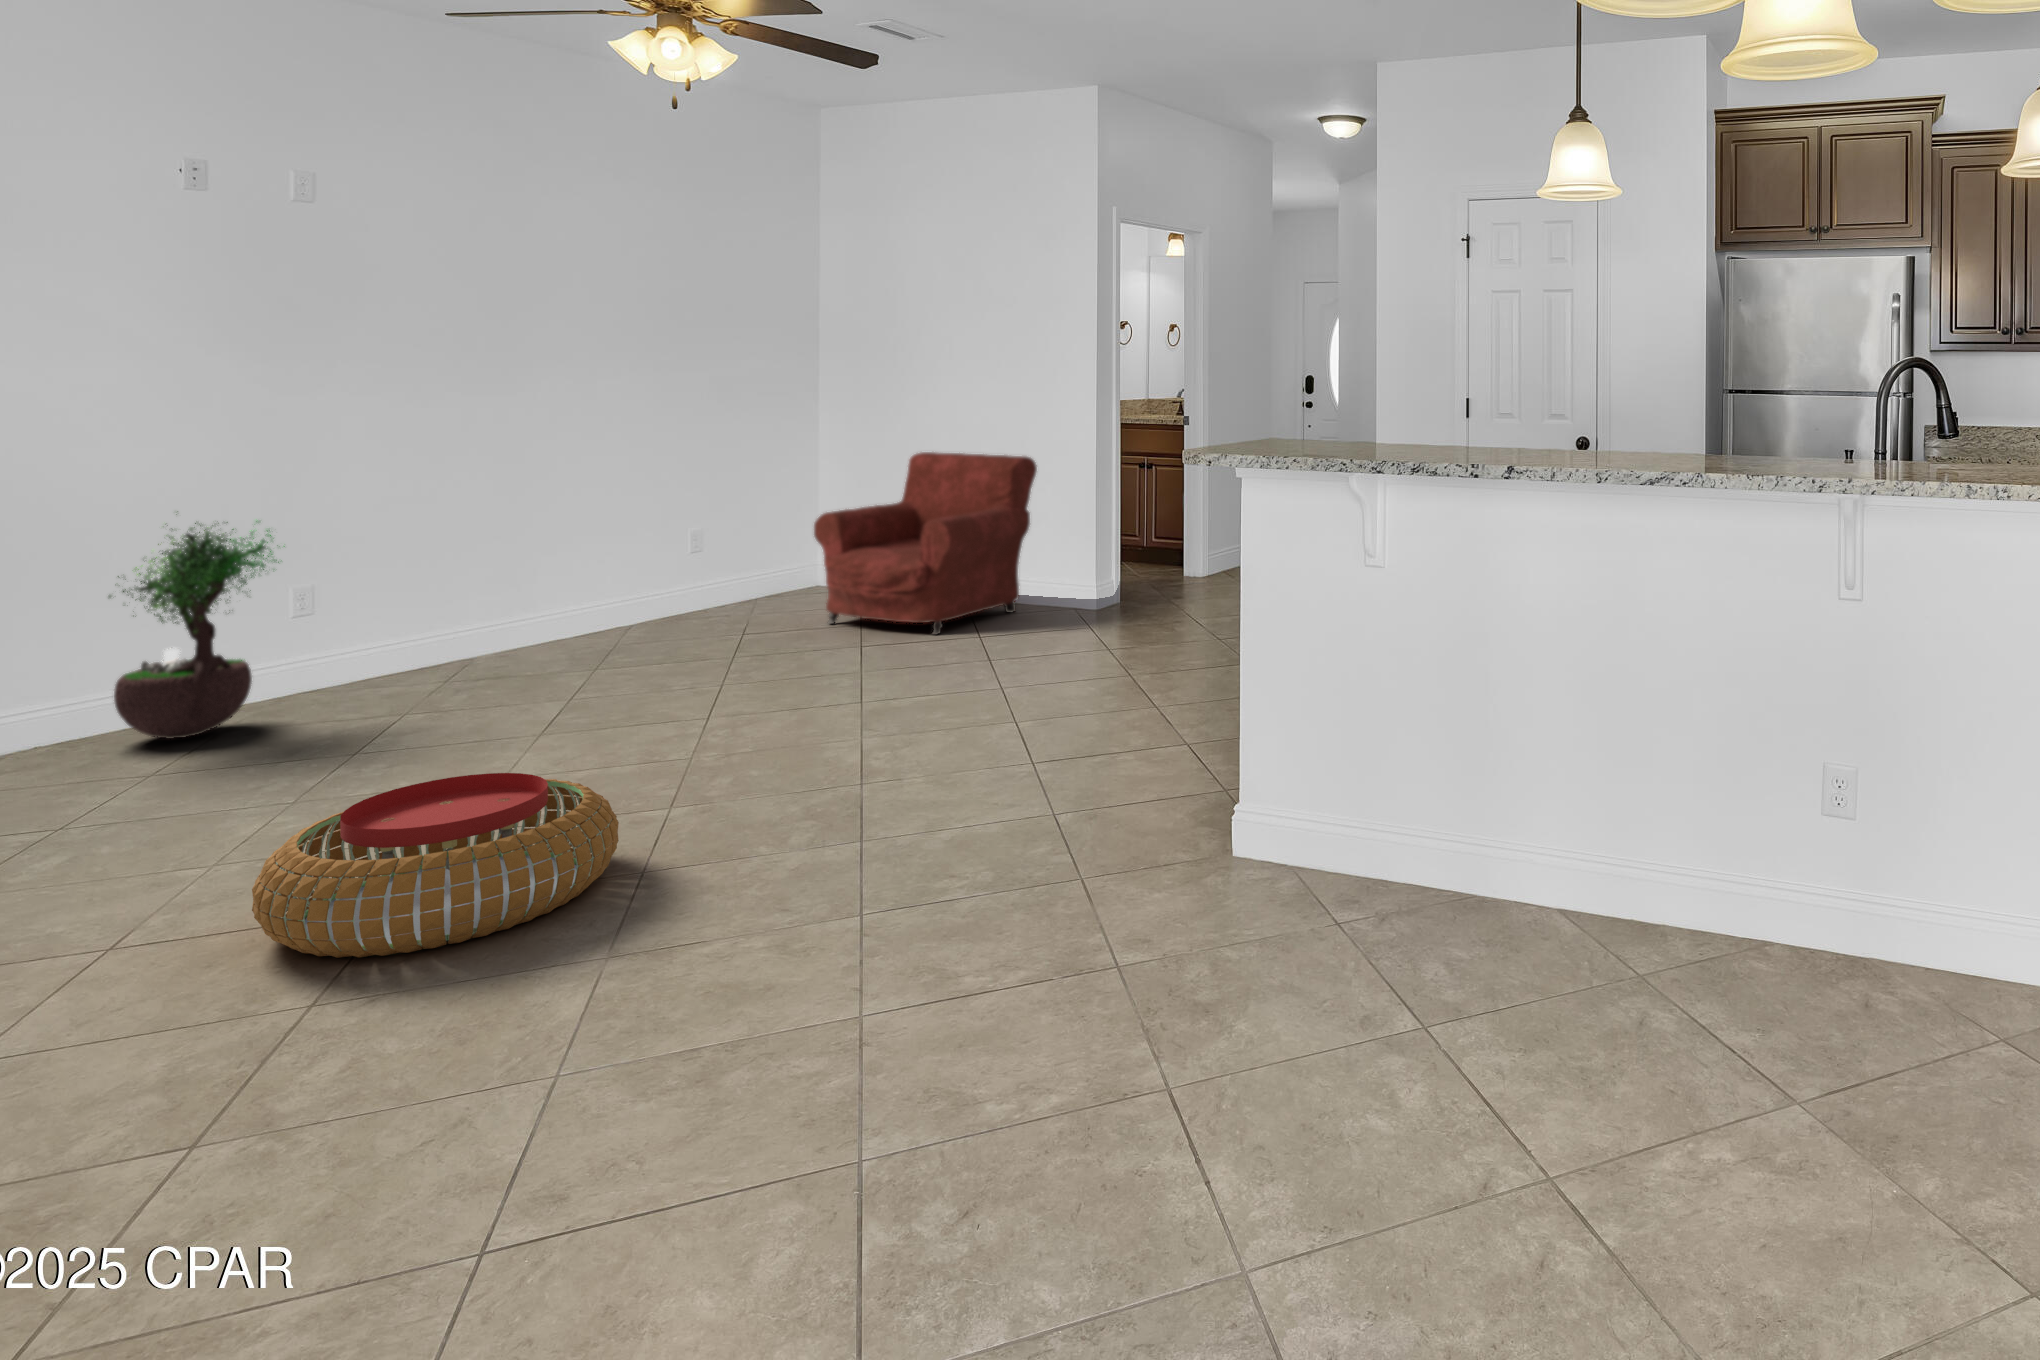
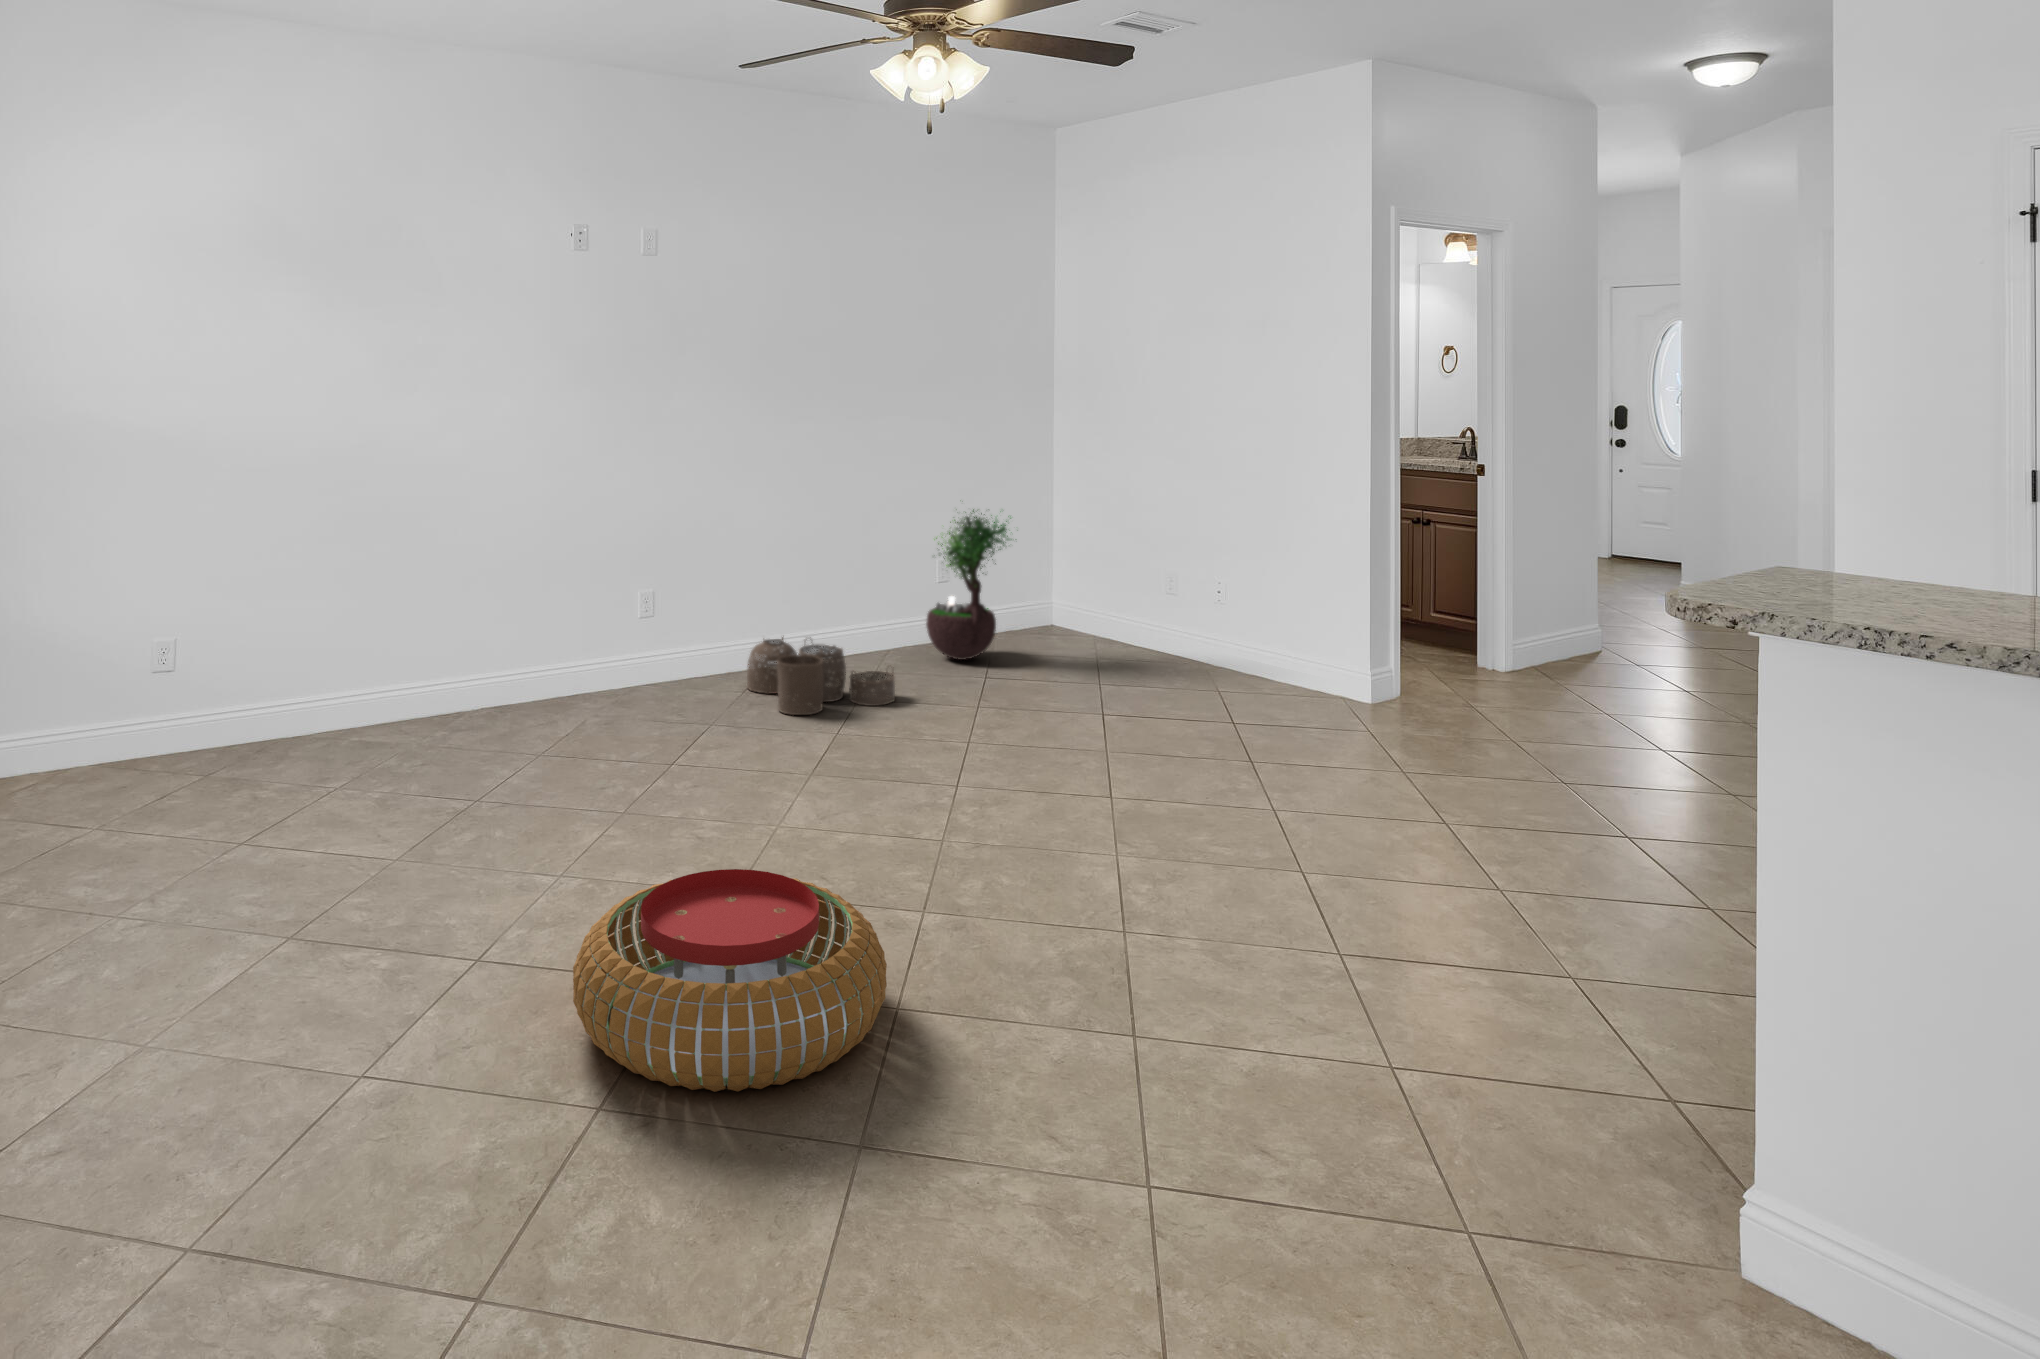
armchair: present [814,452,1037,635] -> none [1055,498,1297,715]
potted tree: present [109,511,285,739] -> present [926,509,1012,660]
woven basket: none [445,608,635,686] -> present [747,637,895,715]

